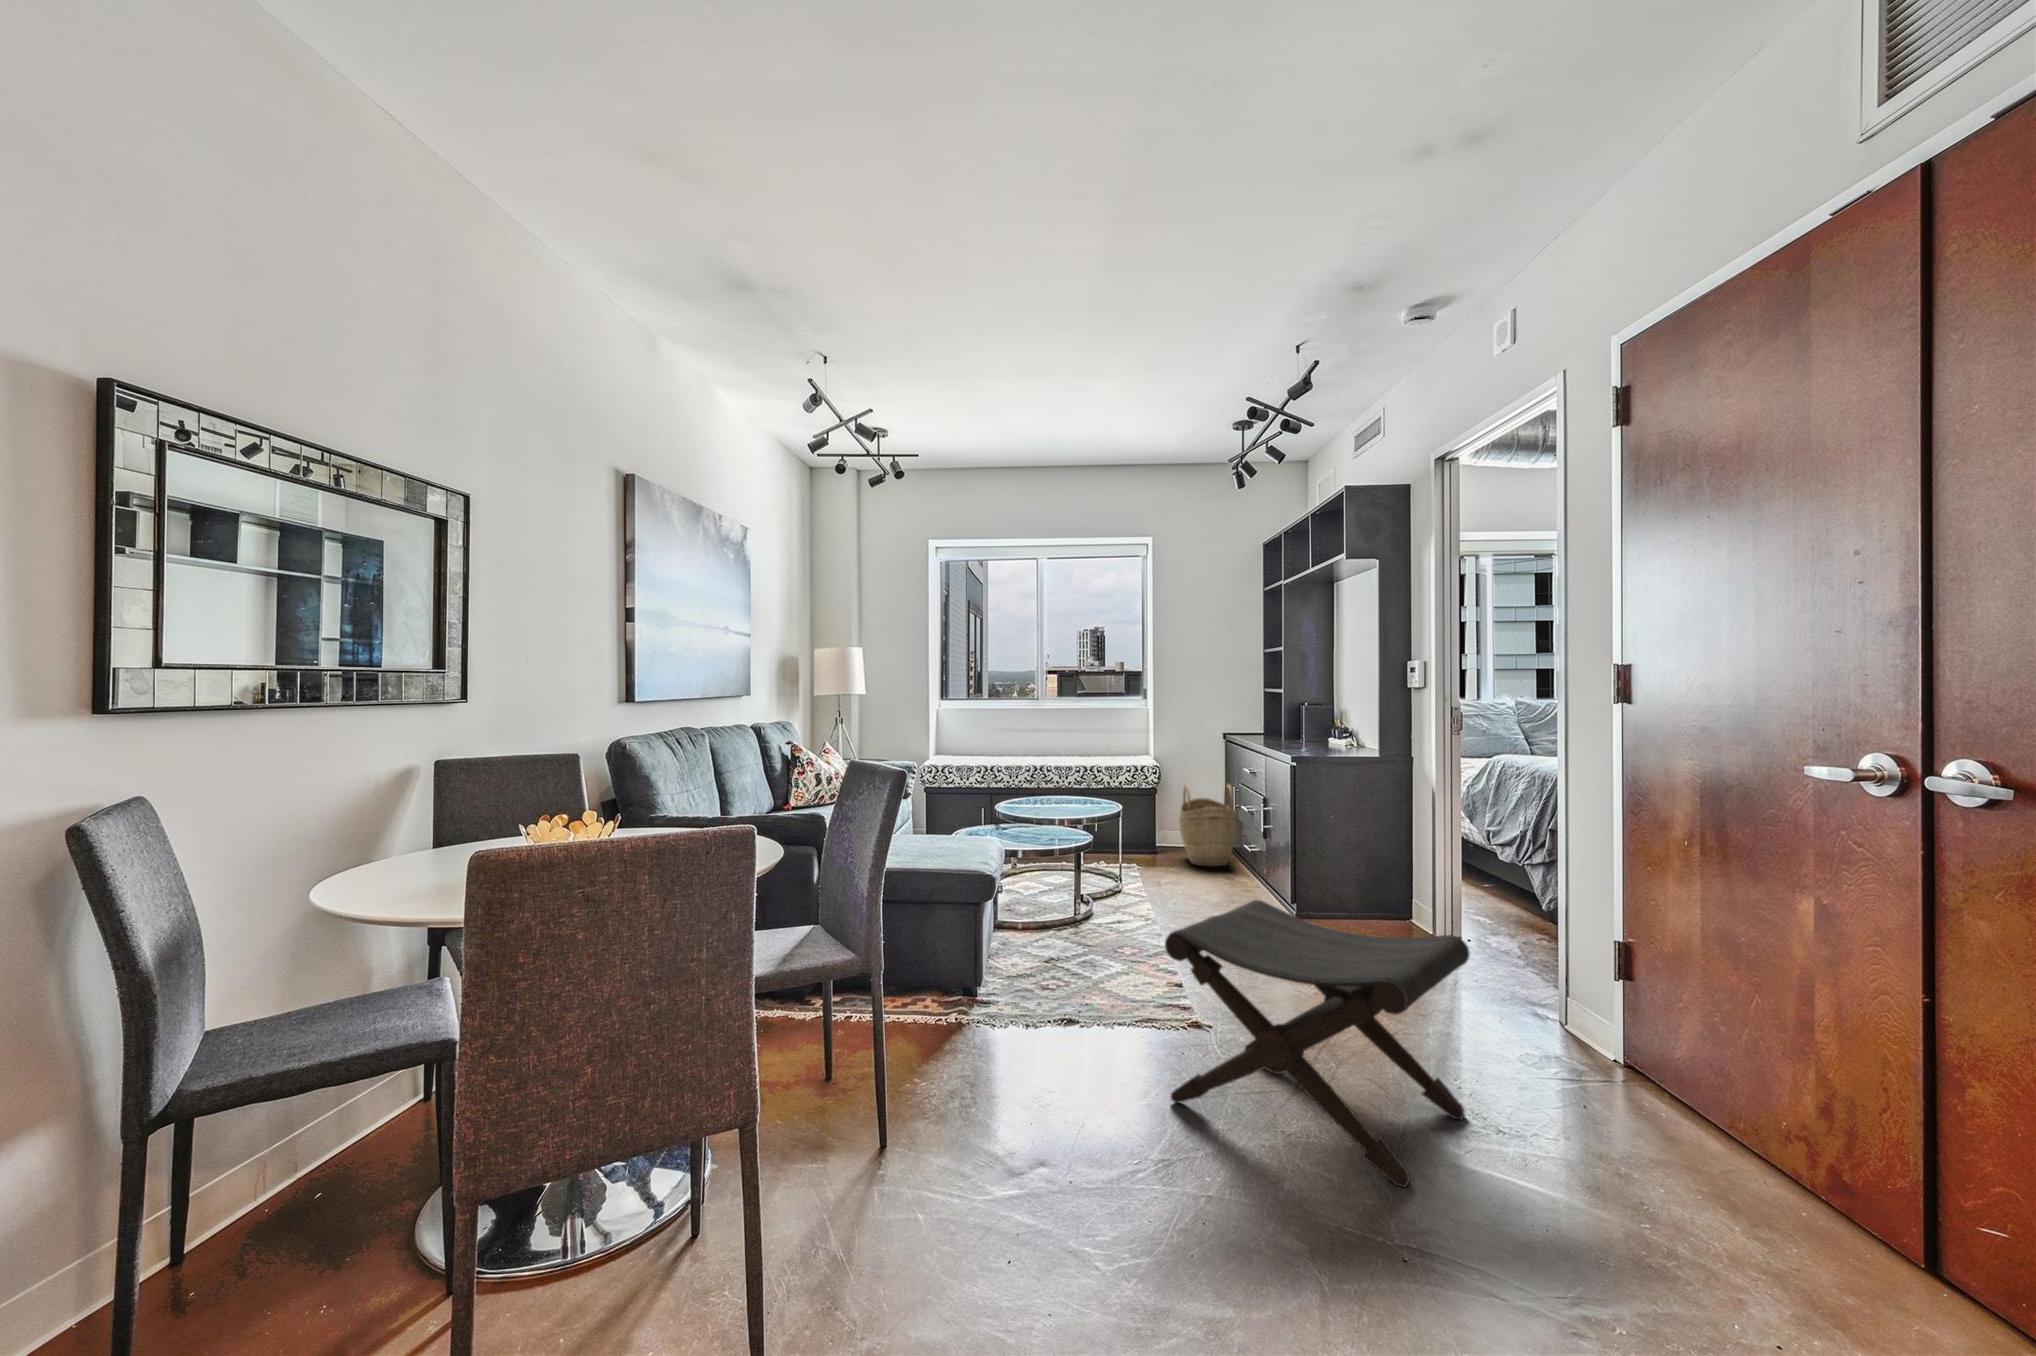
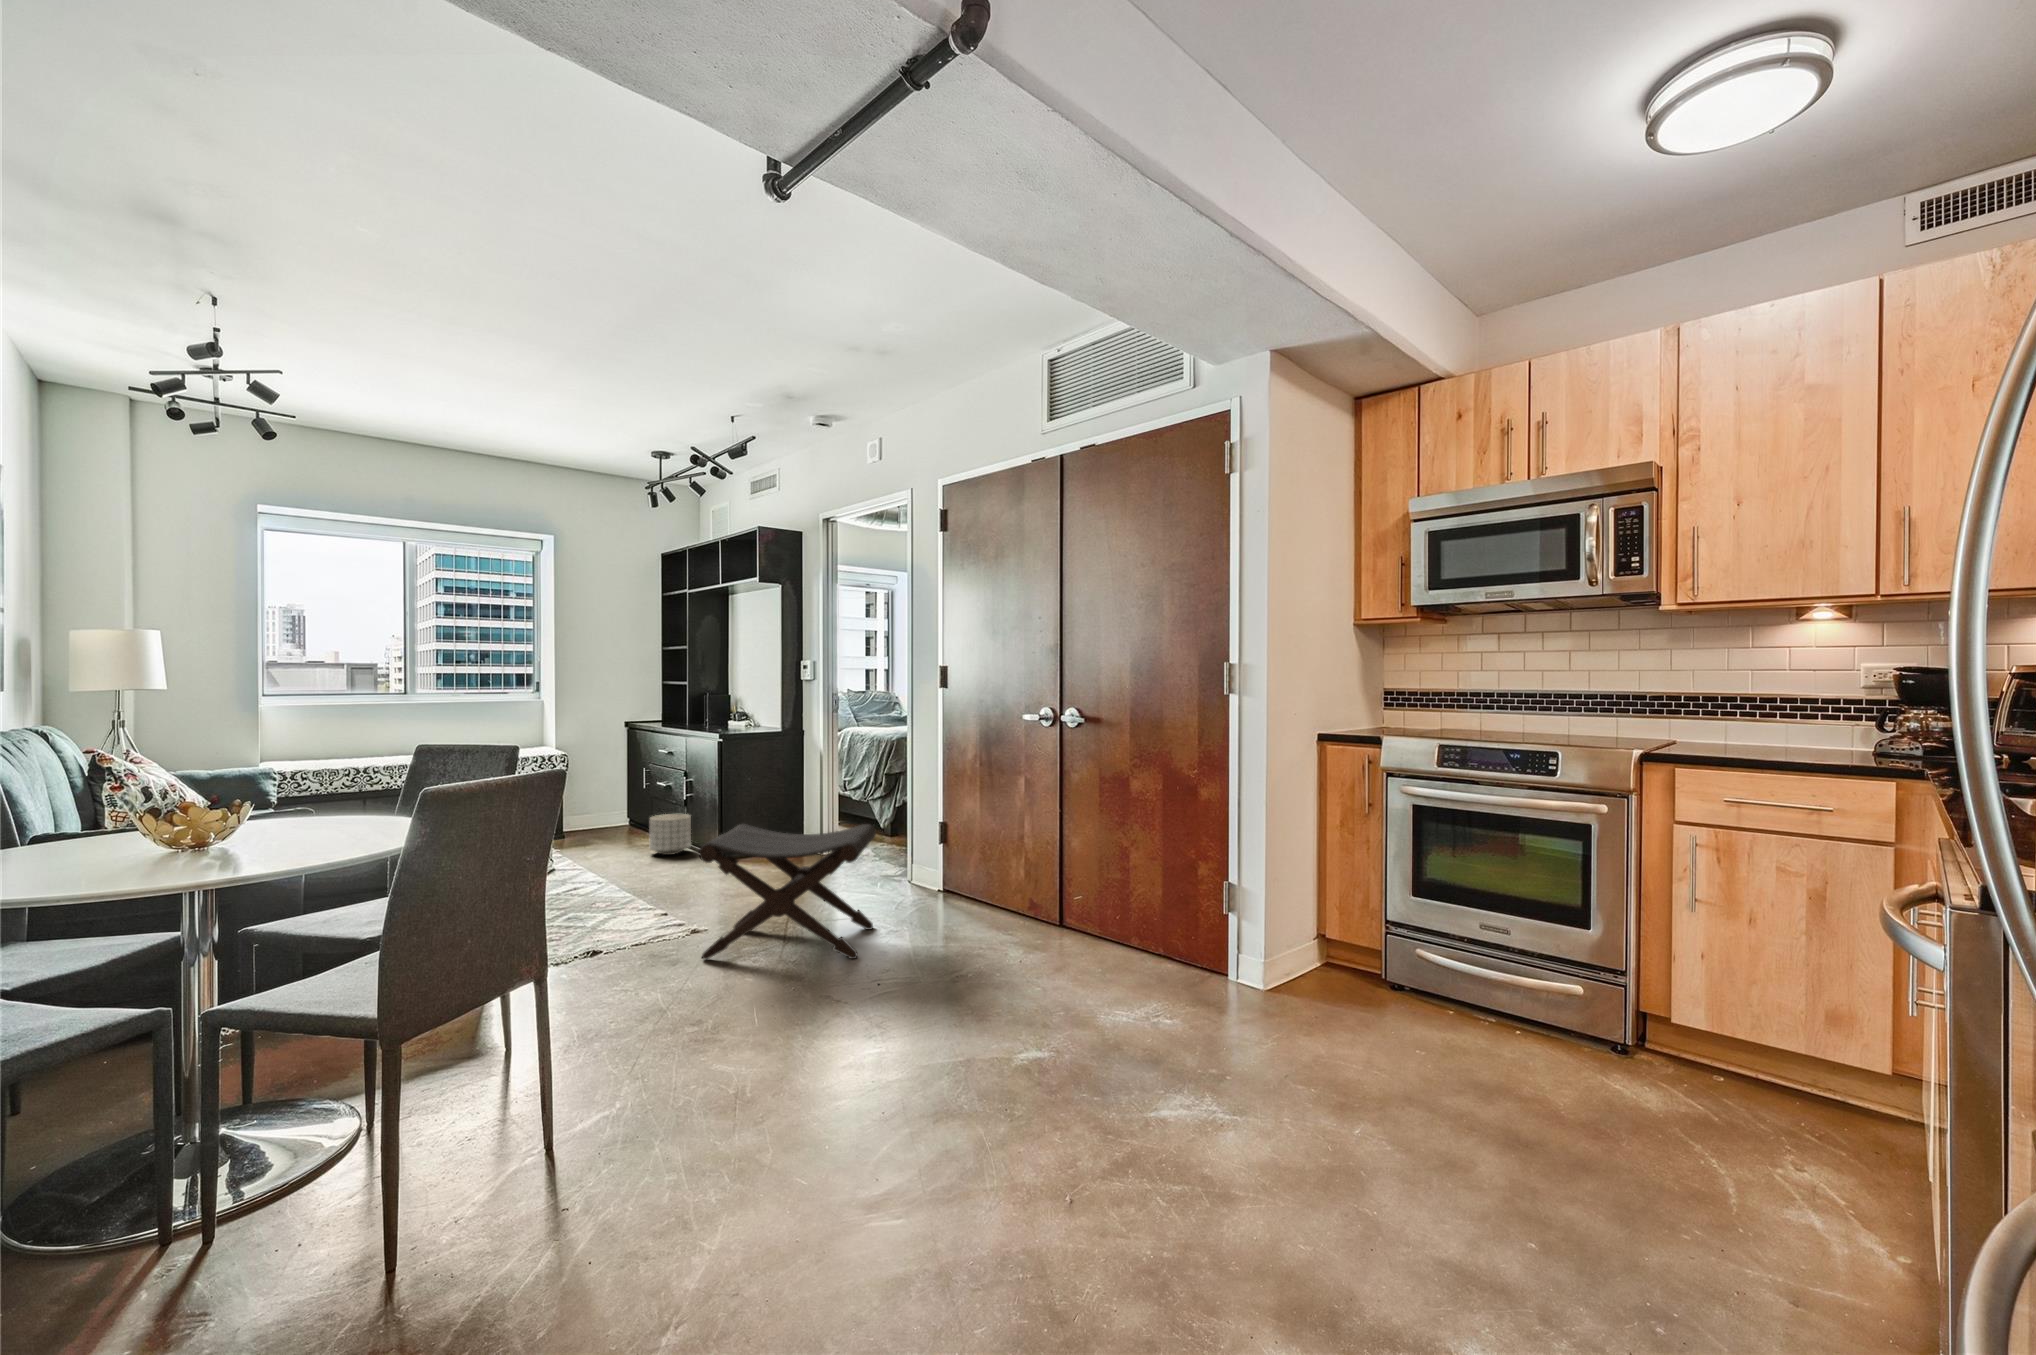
woven basket: present [1179,784,1237,866] -> none [591,765,647,838]
planter: none [1220,850,1269,901] -> present [650,814,691,855]

